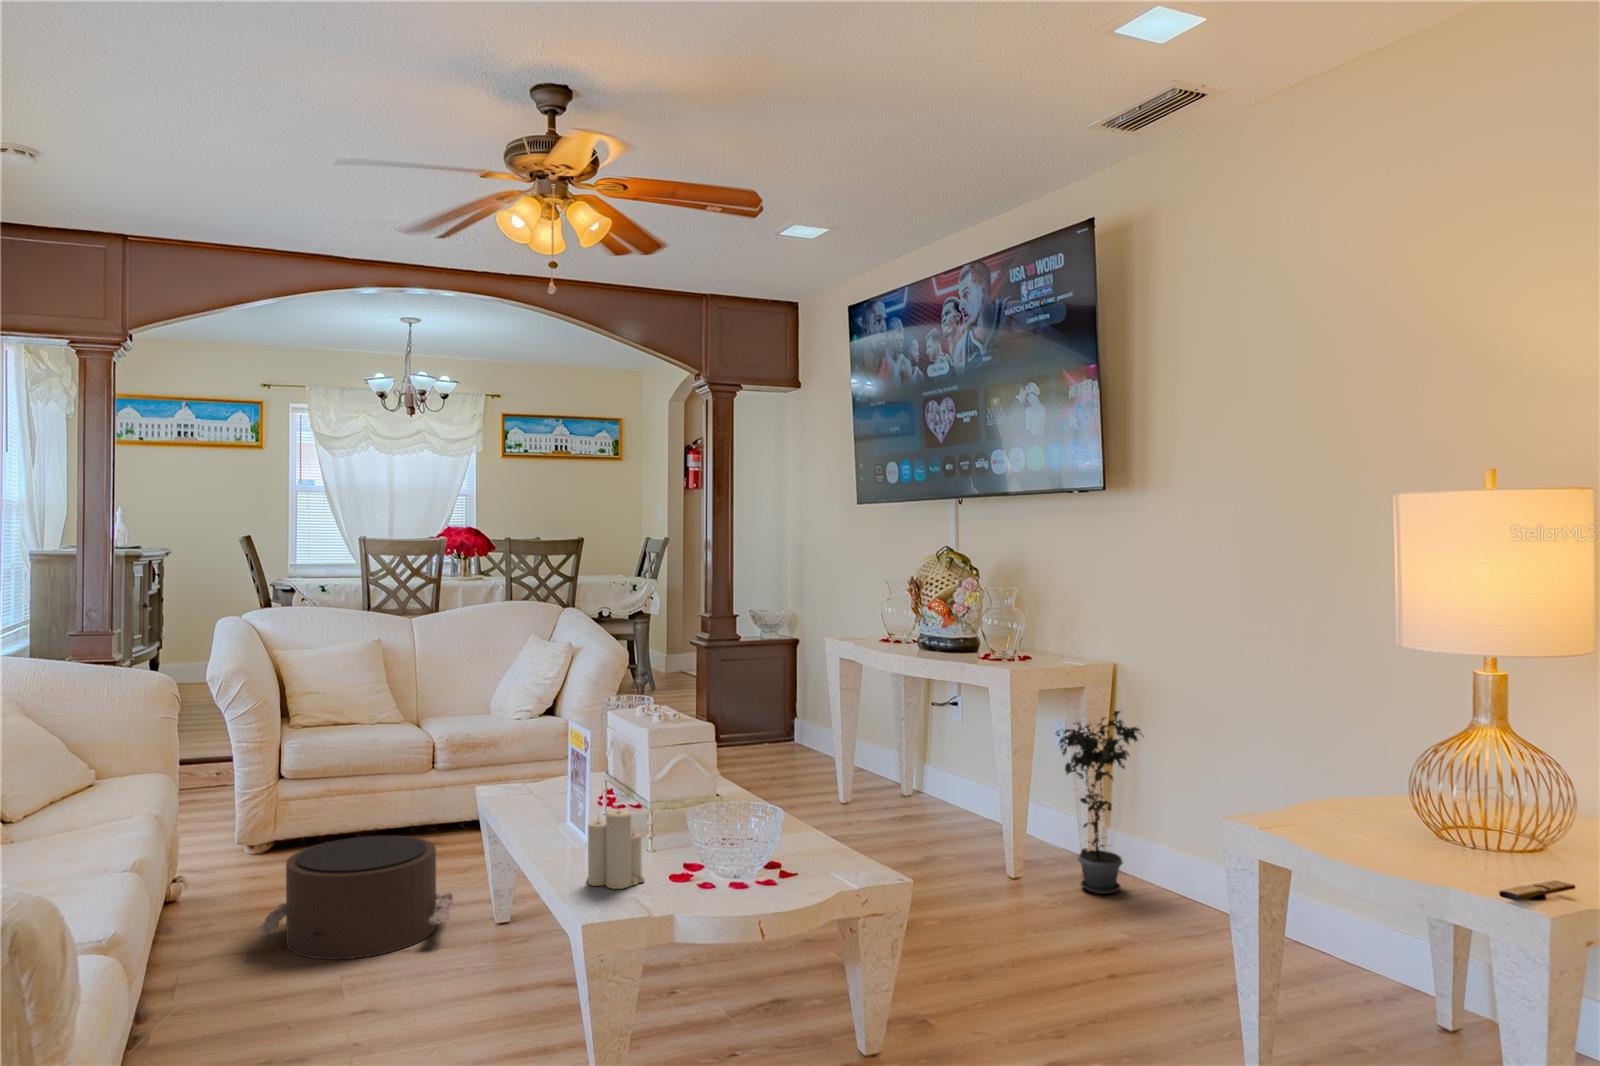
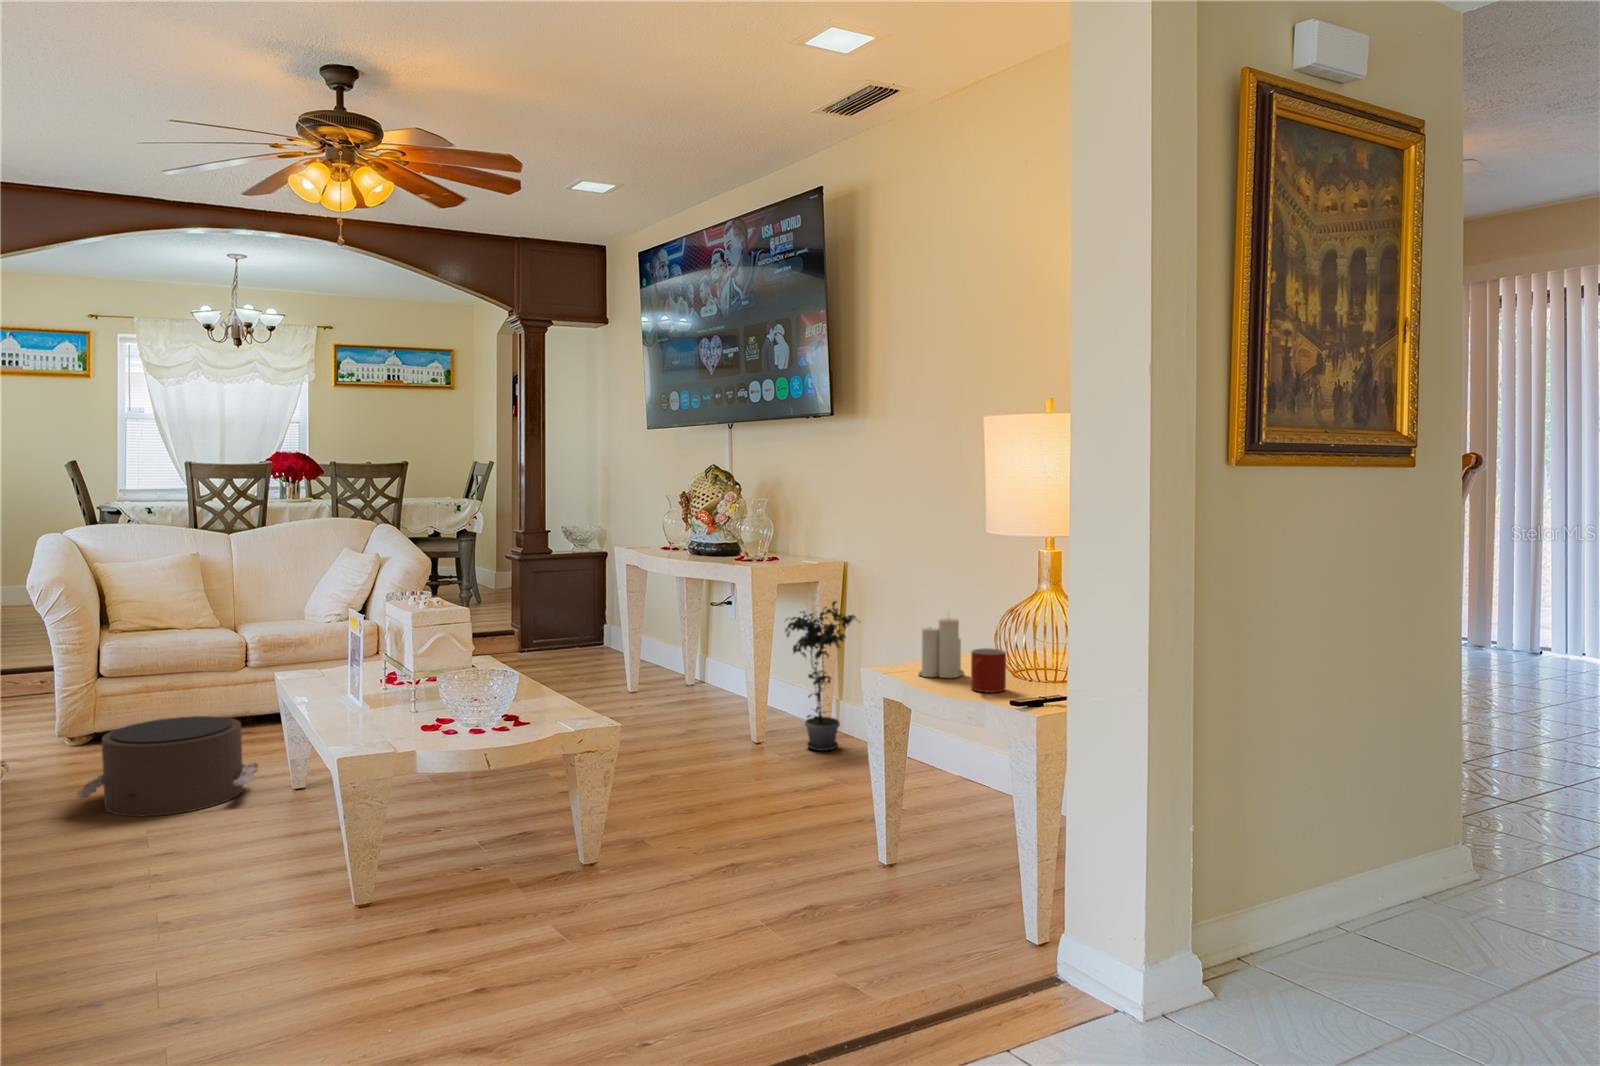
mug: none [1407,802,1461,866] -> present [971,648,1006,693]
candle: present [587,810,645,889] -> present [919,618,964,678]

